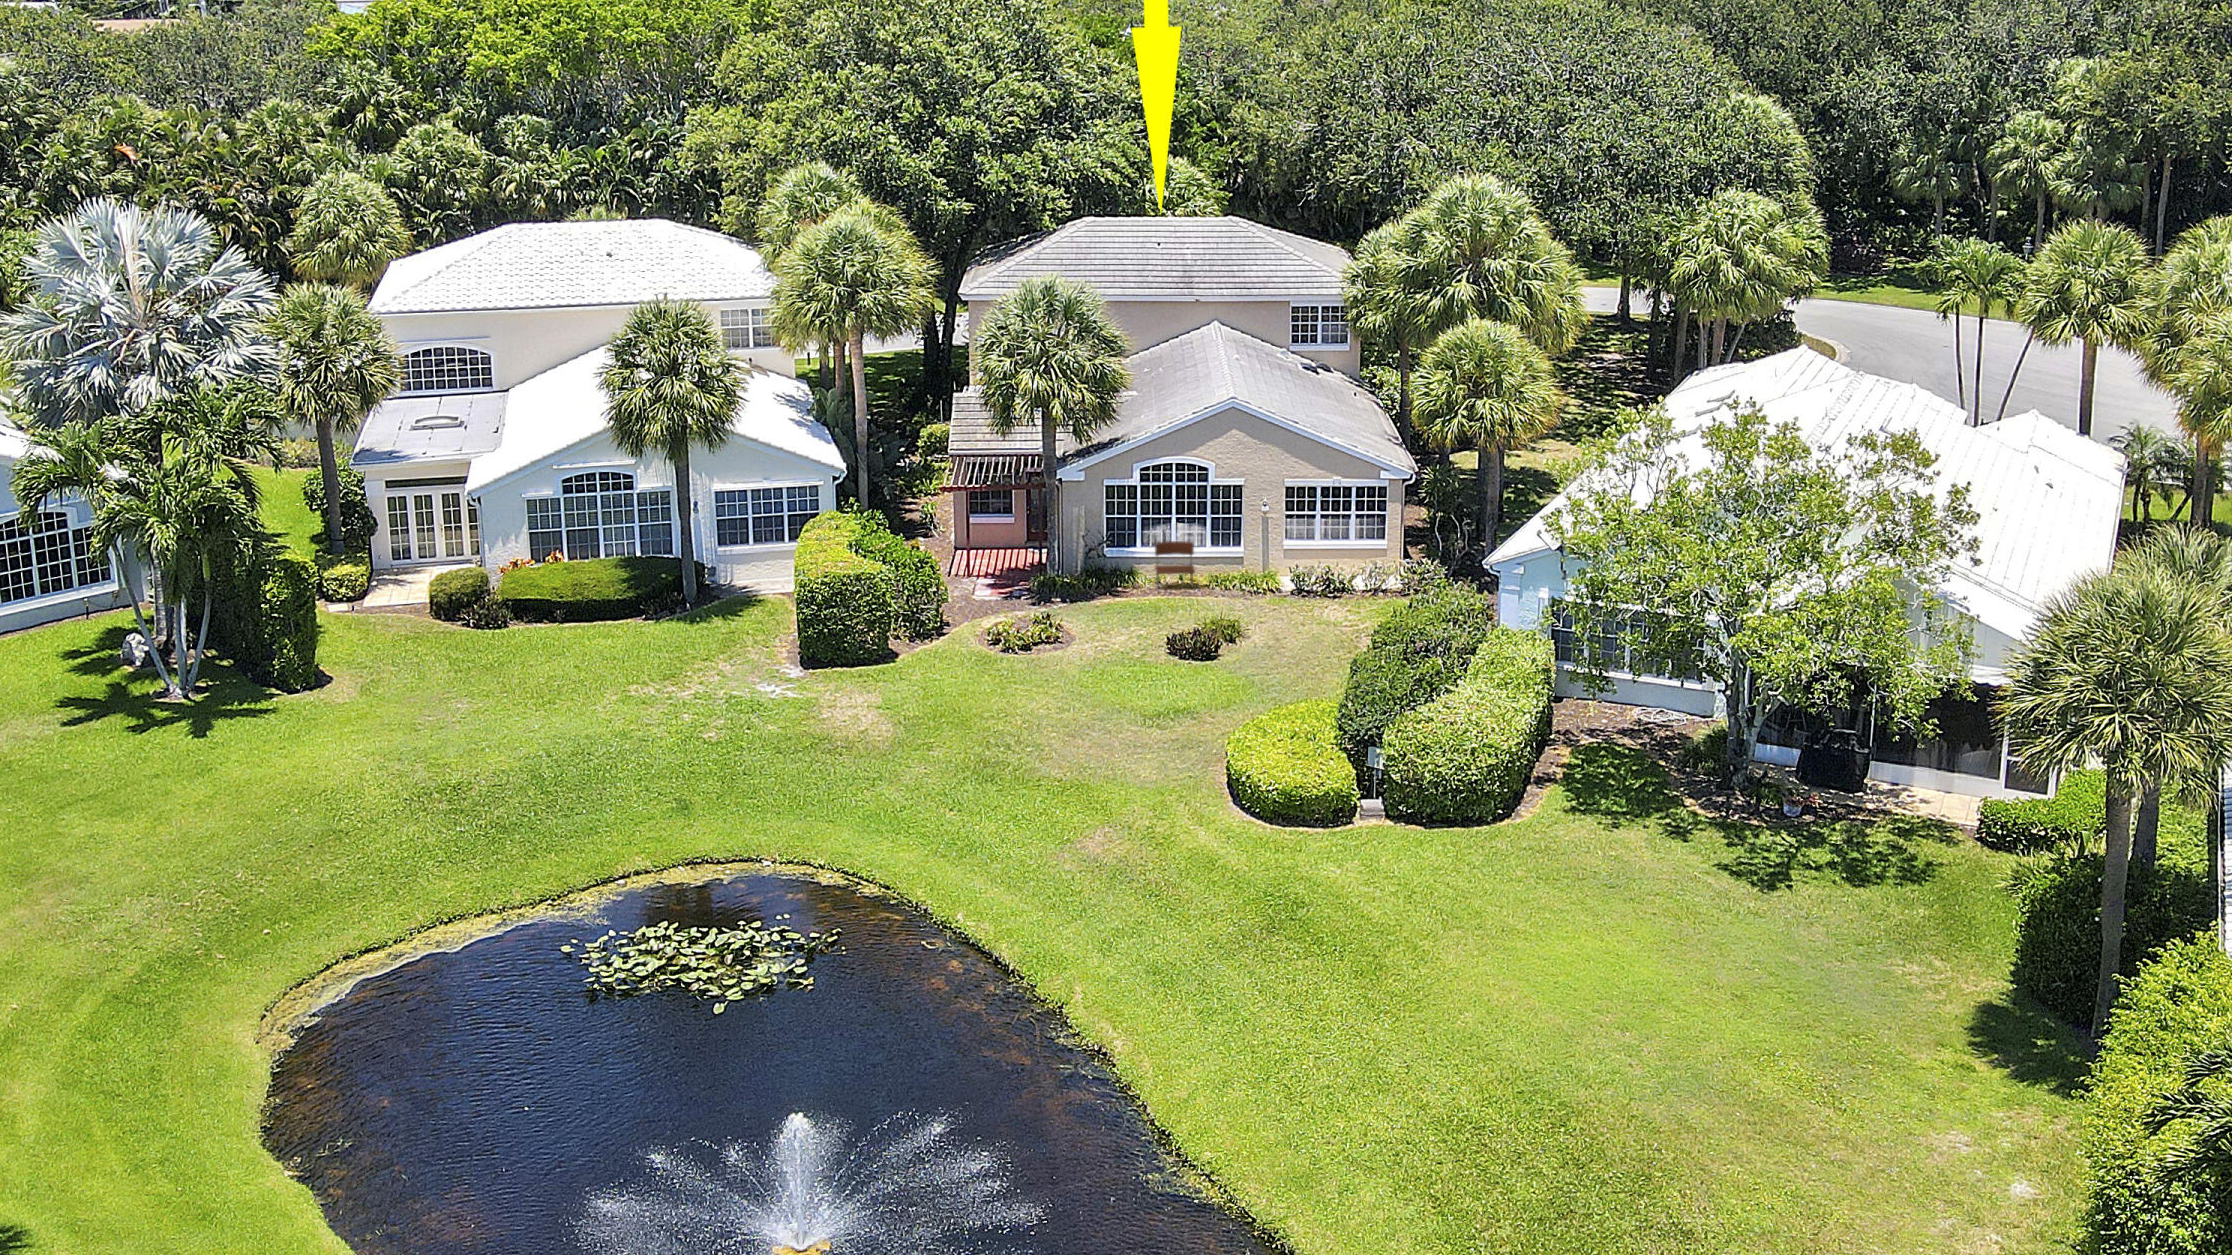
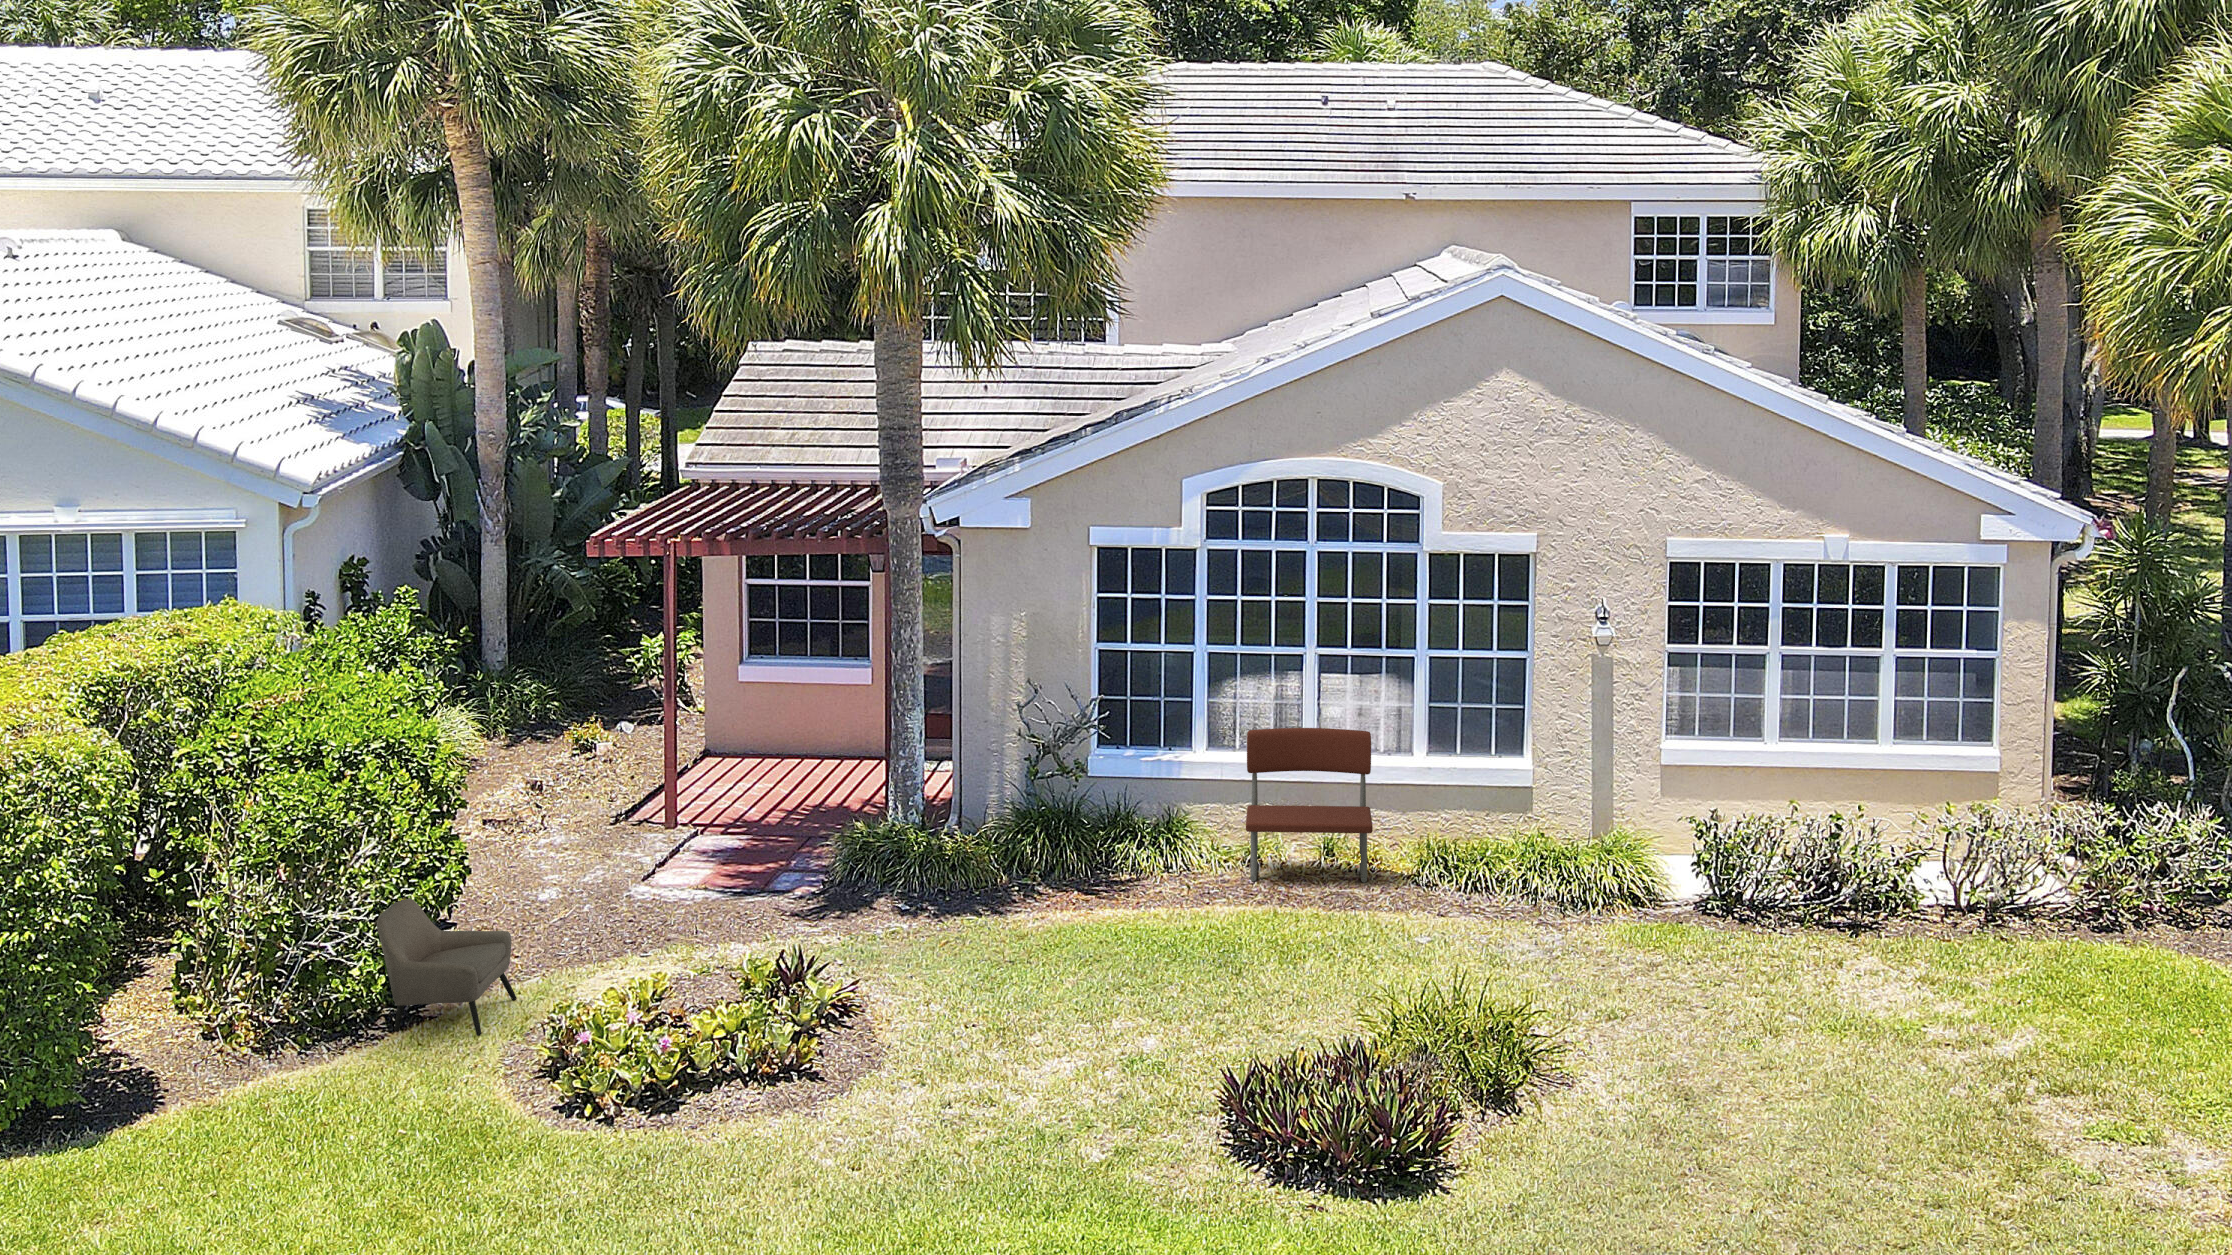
armchair: none [934,601,965,637] -> present [377,898,517,1036]

